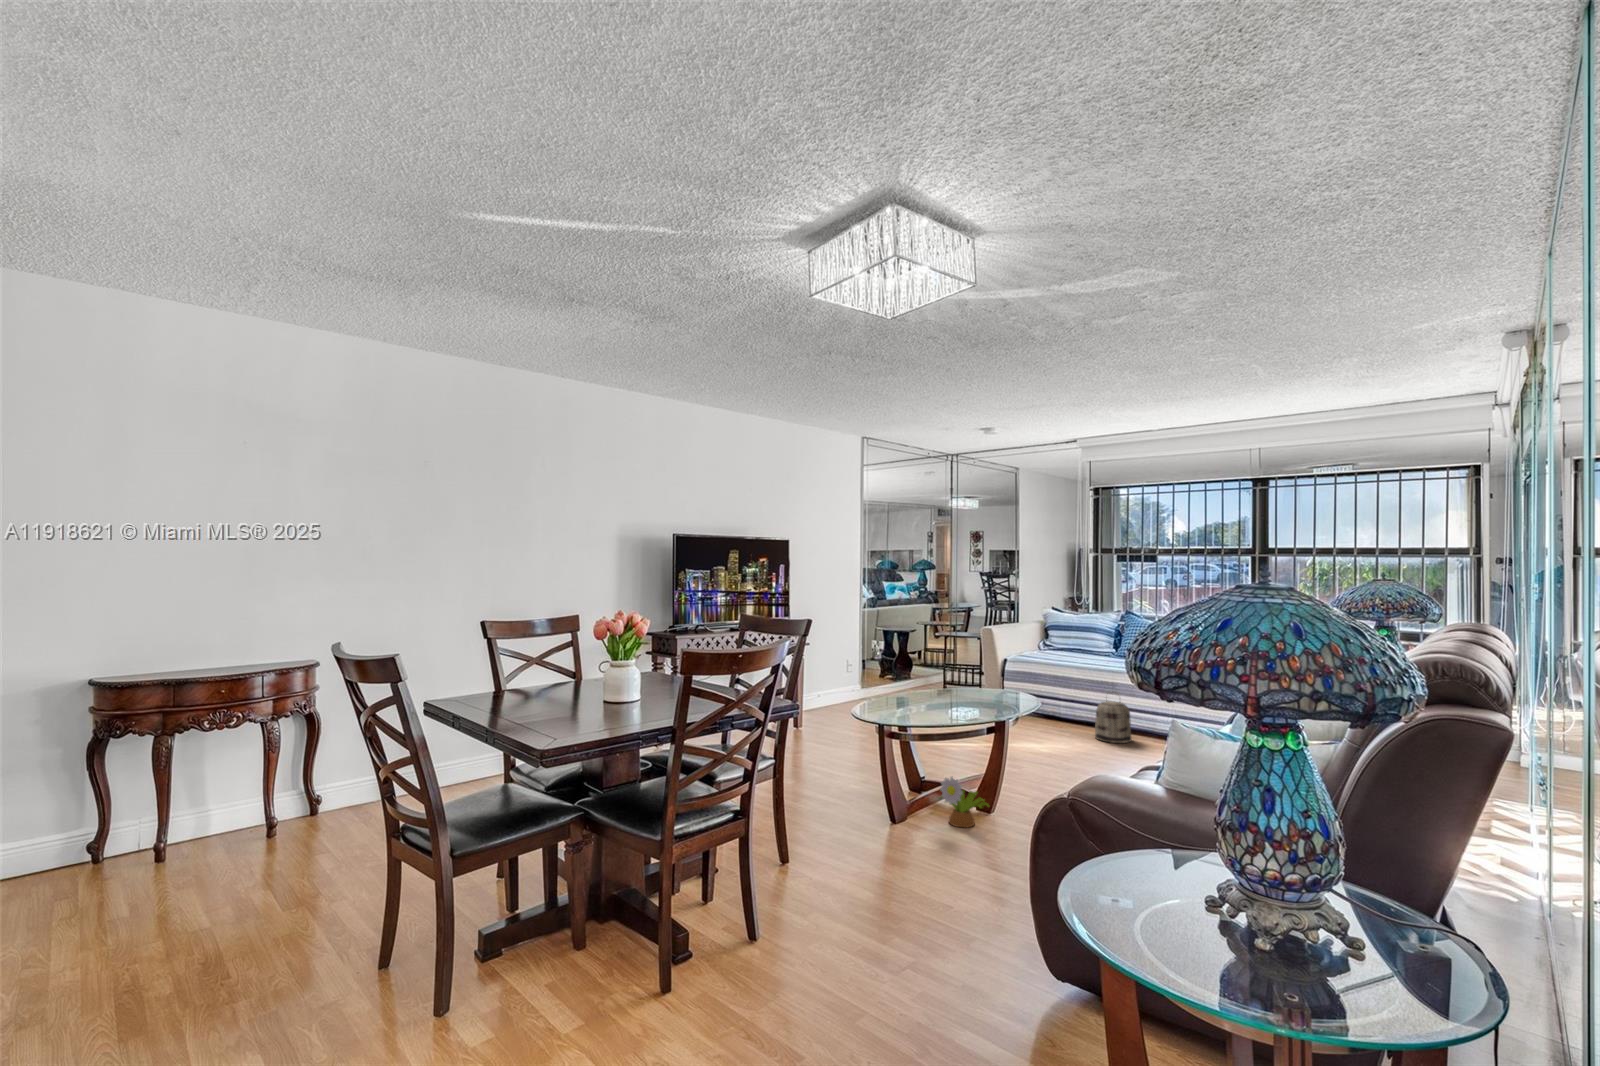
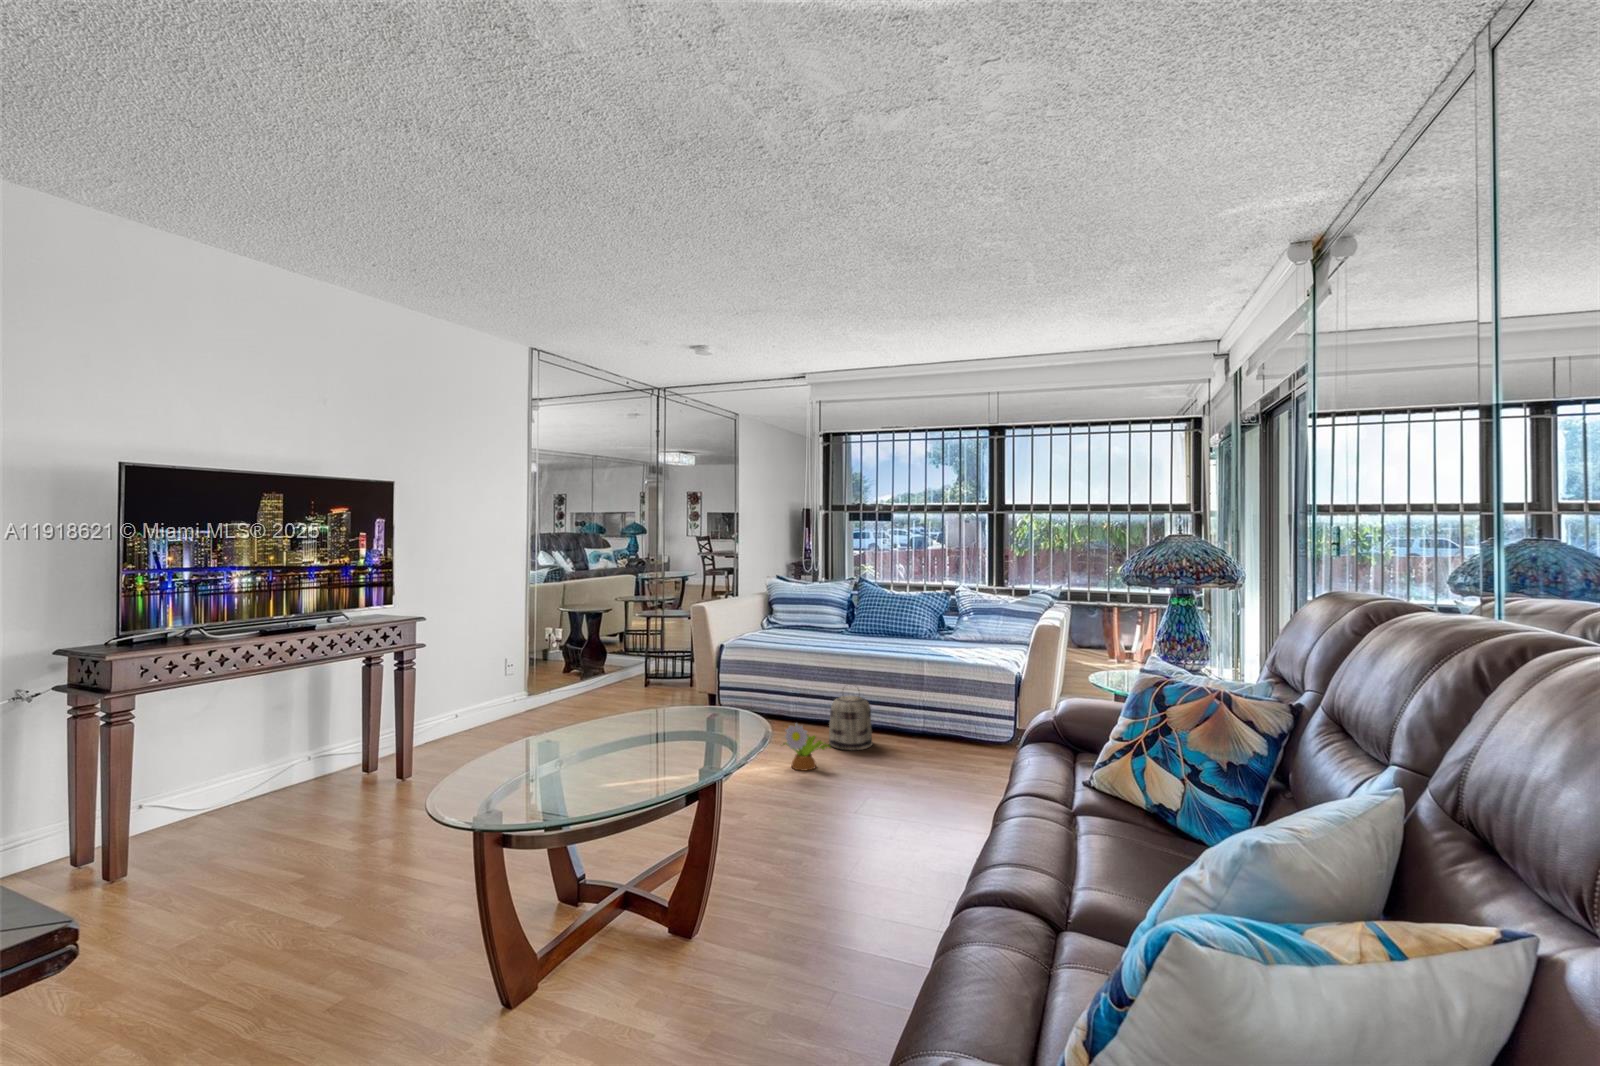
decorative plant: present [940,776,989,827] -> present [783,723,830,770]

